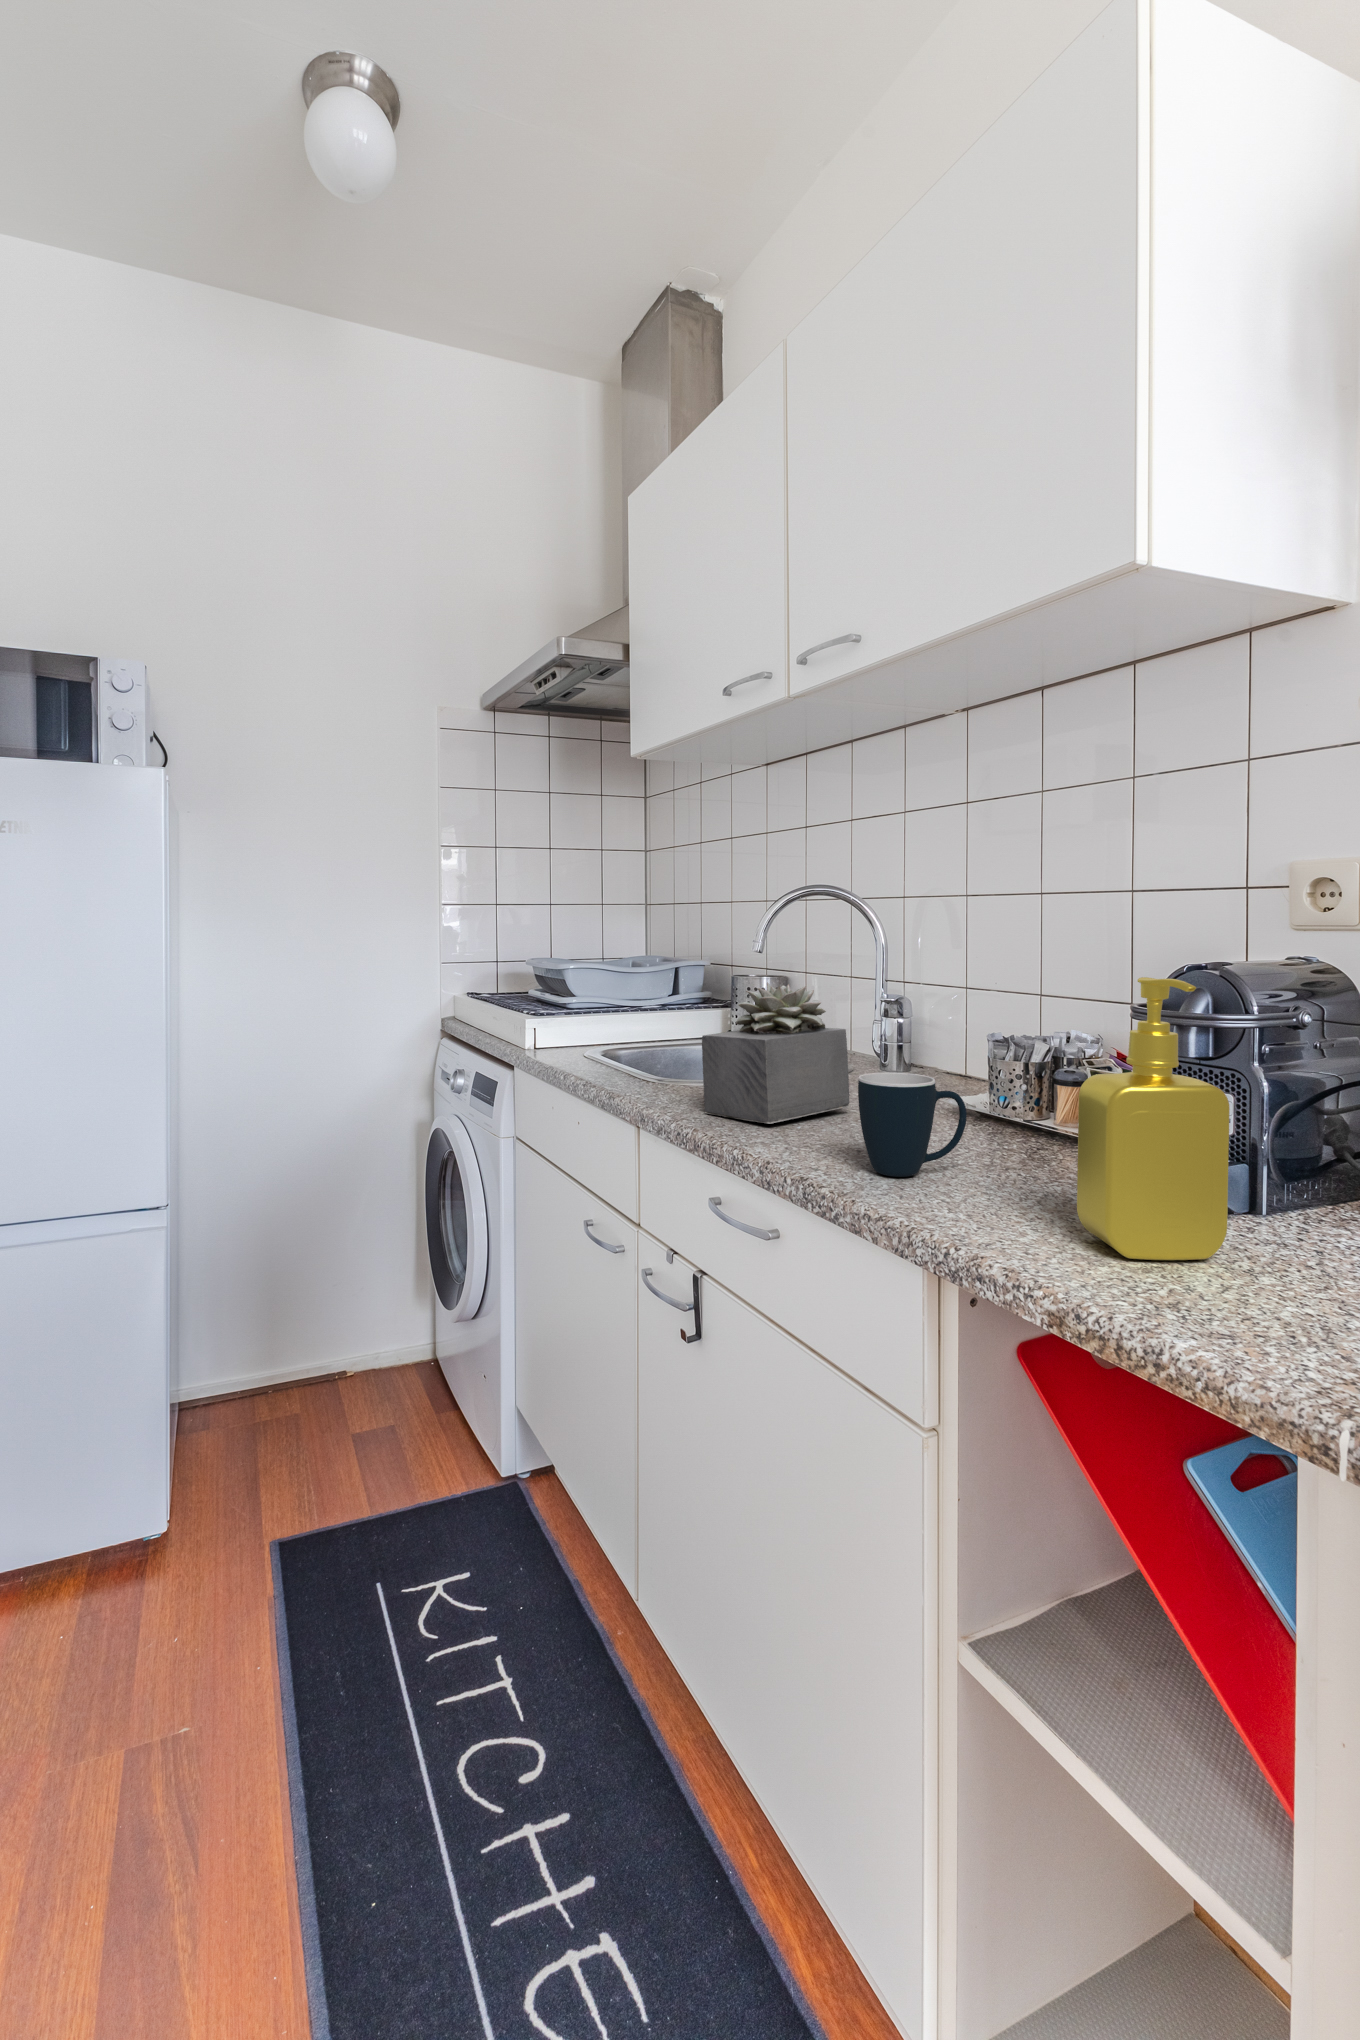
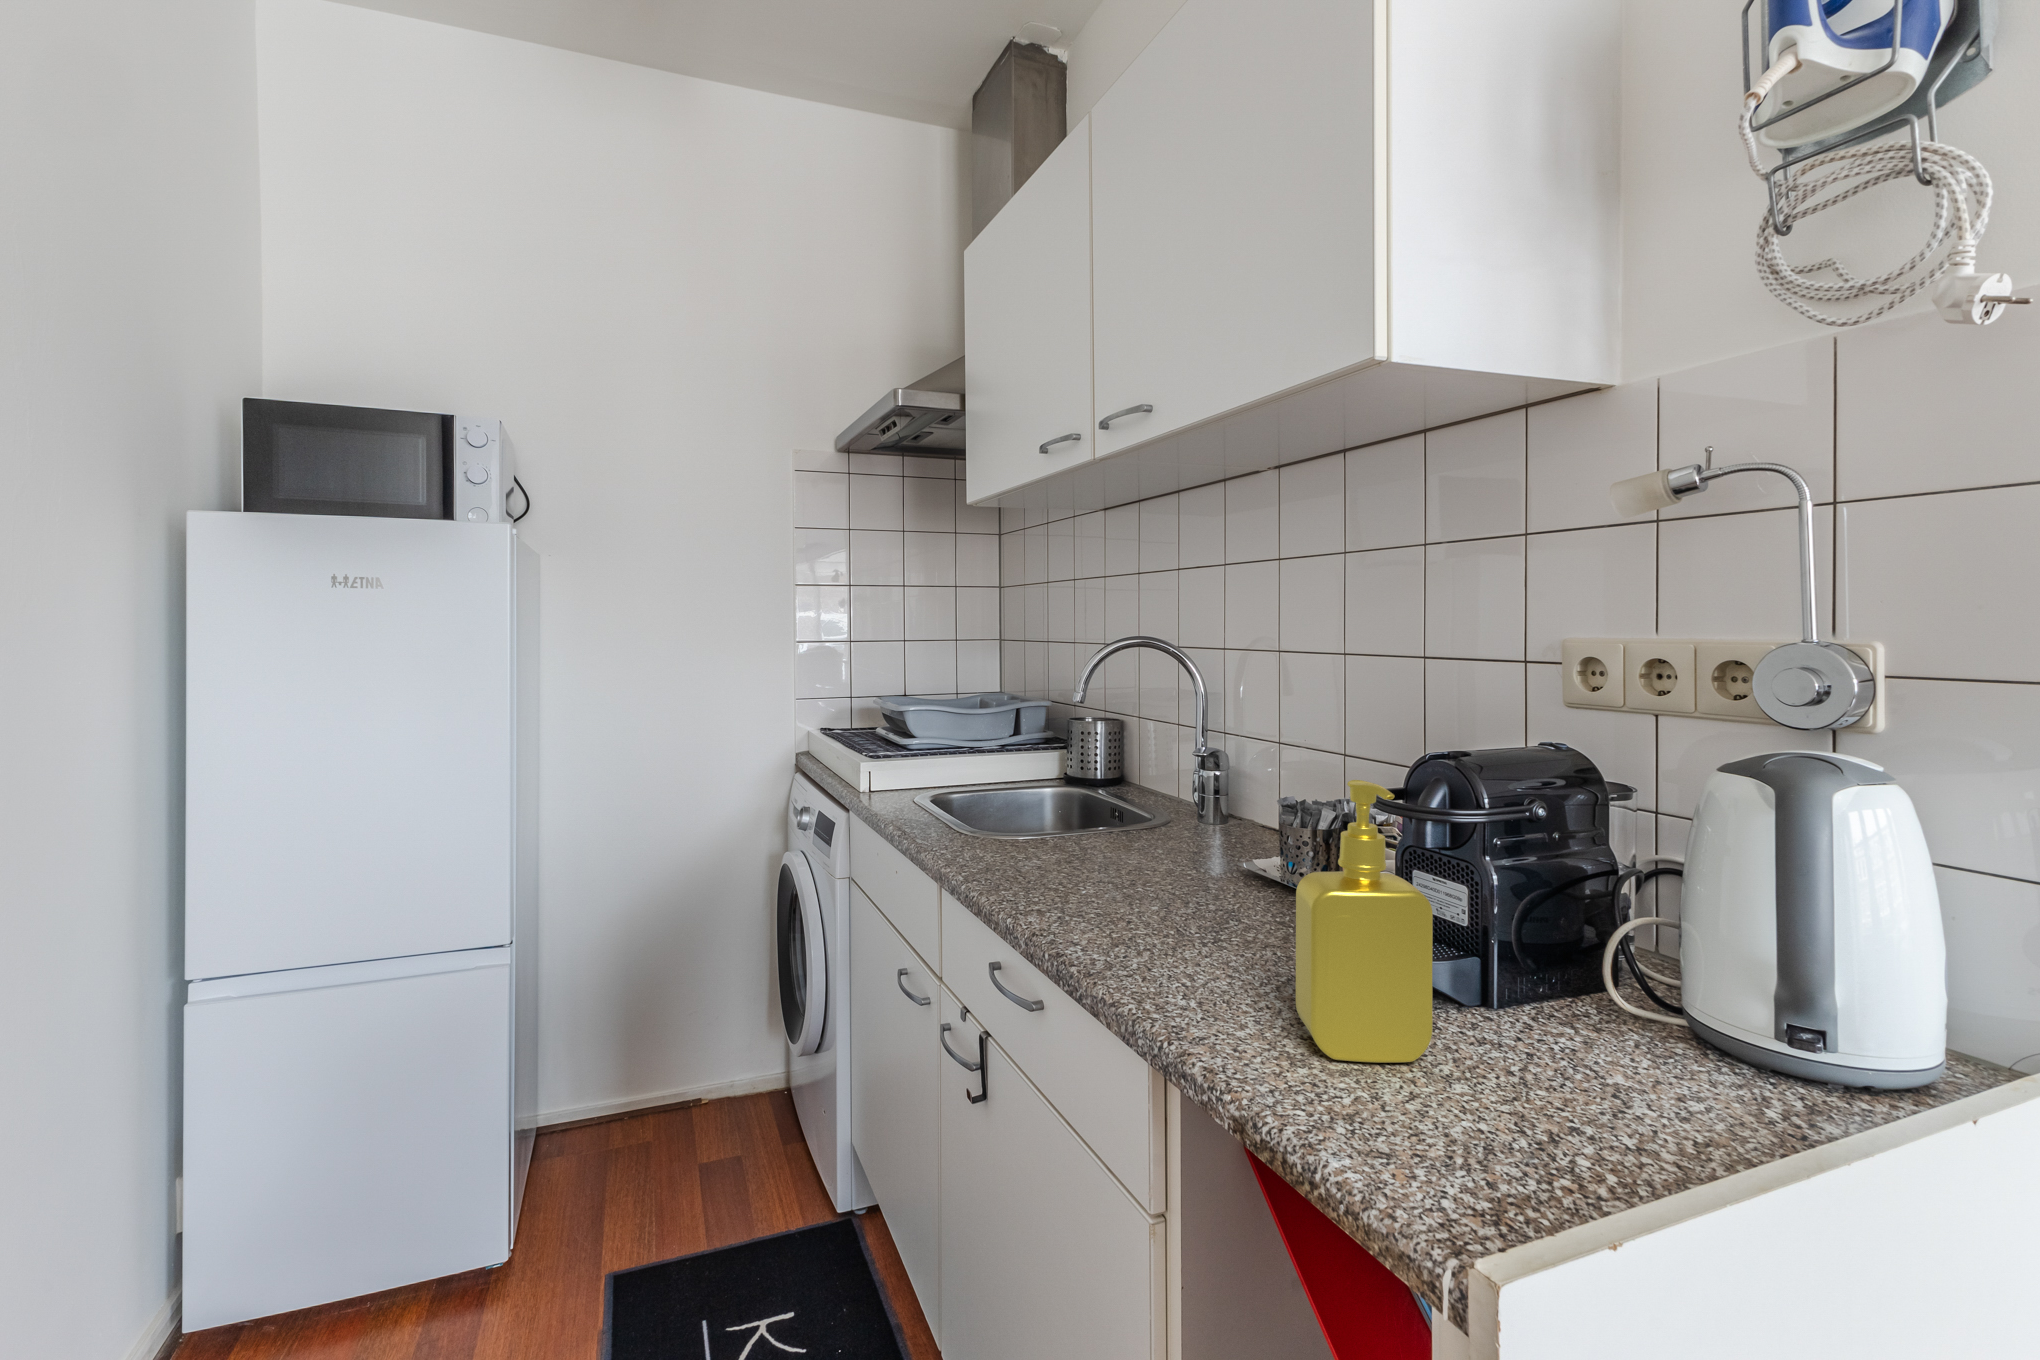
succulent plant: present [702,982,850,1124] -> none [999,742,1147,887]
mug: present [858,1073,967,1177] -> none [1119,848,1223,954]

